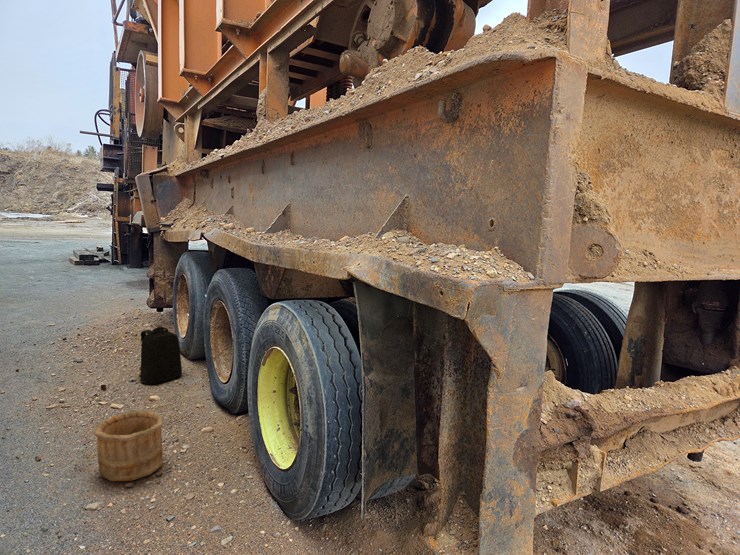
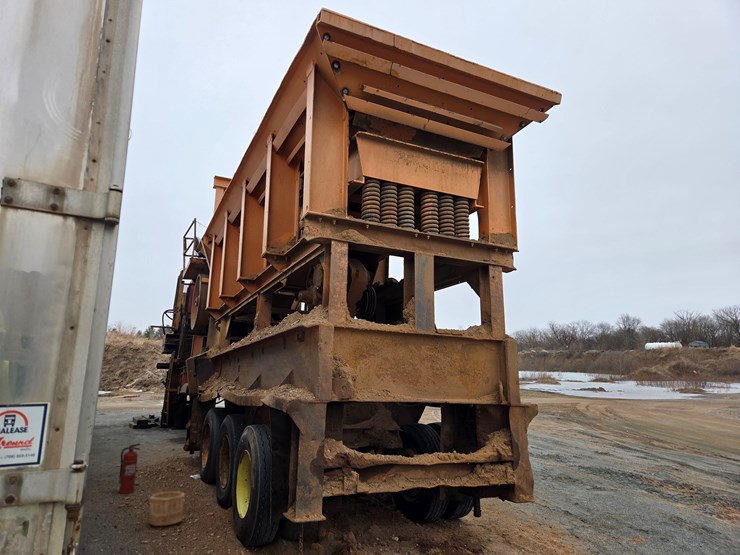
fire extinguisher: none [41,311,75,389] -> present [119,443,140,494]
backpack: present [139,327,182,385] -> none [174,454,201,492]

